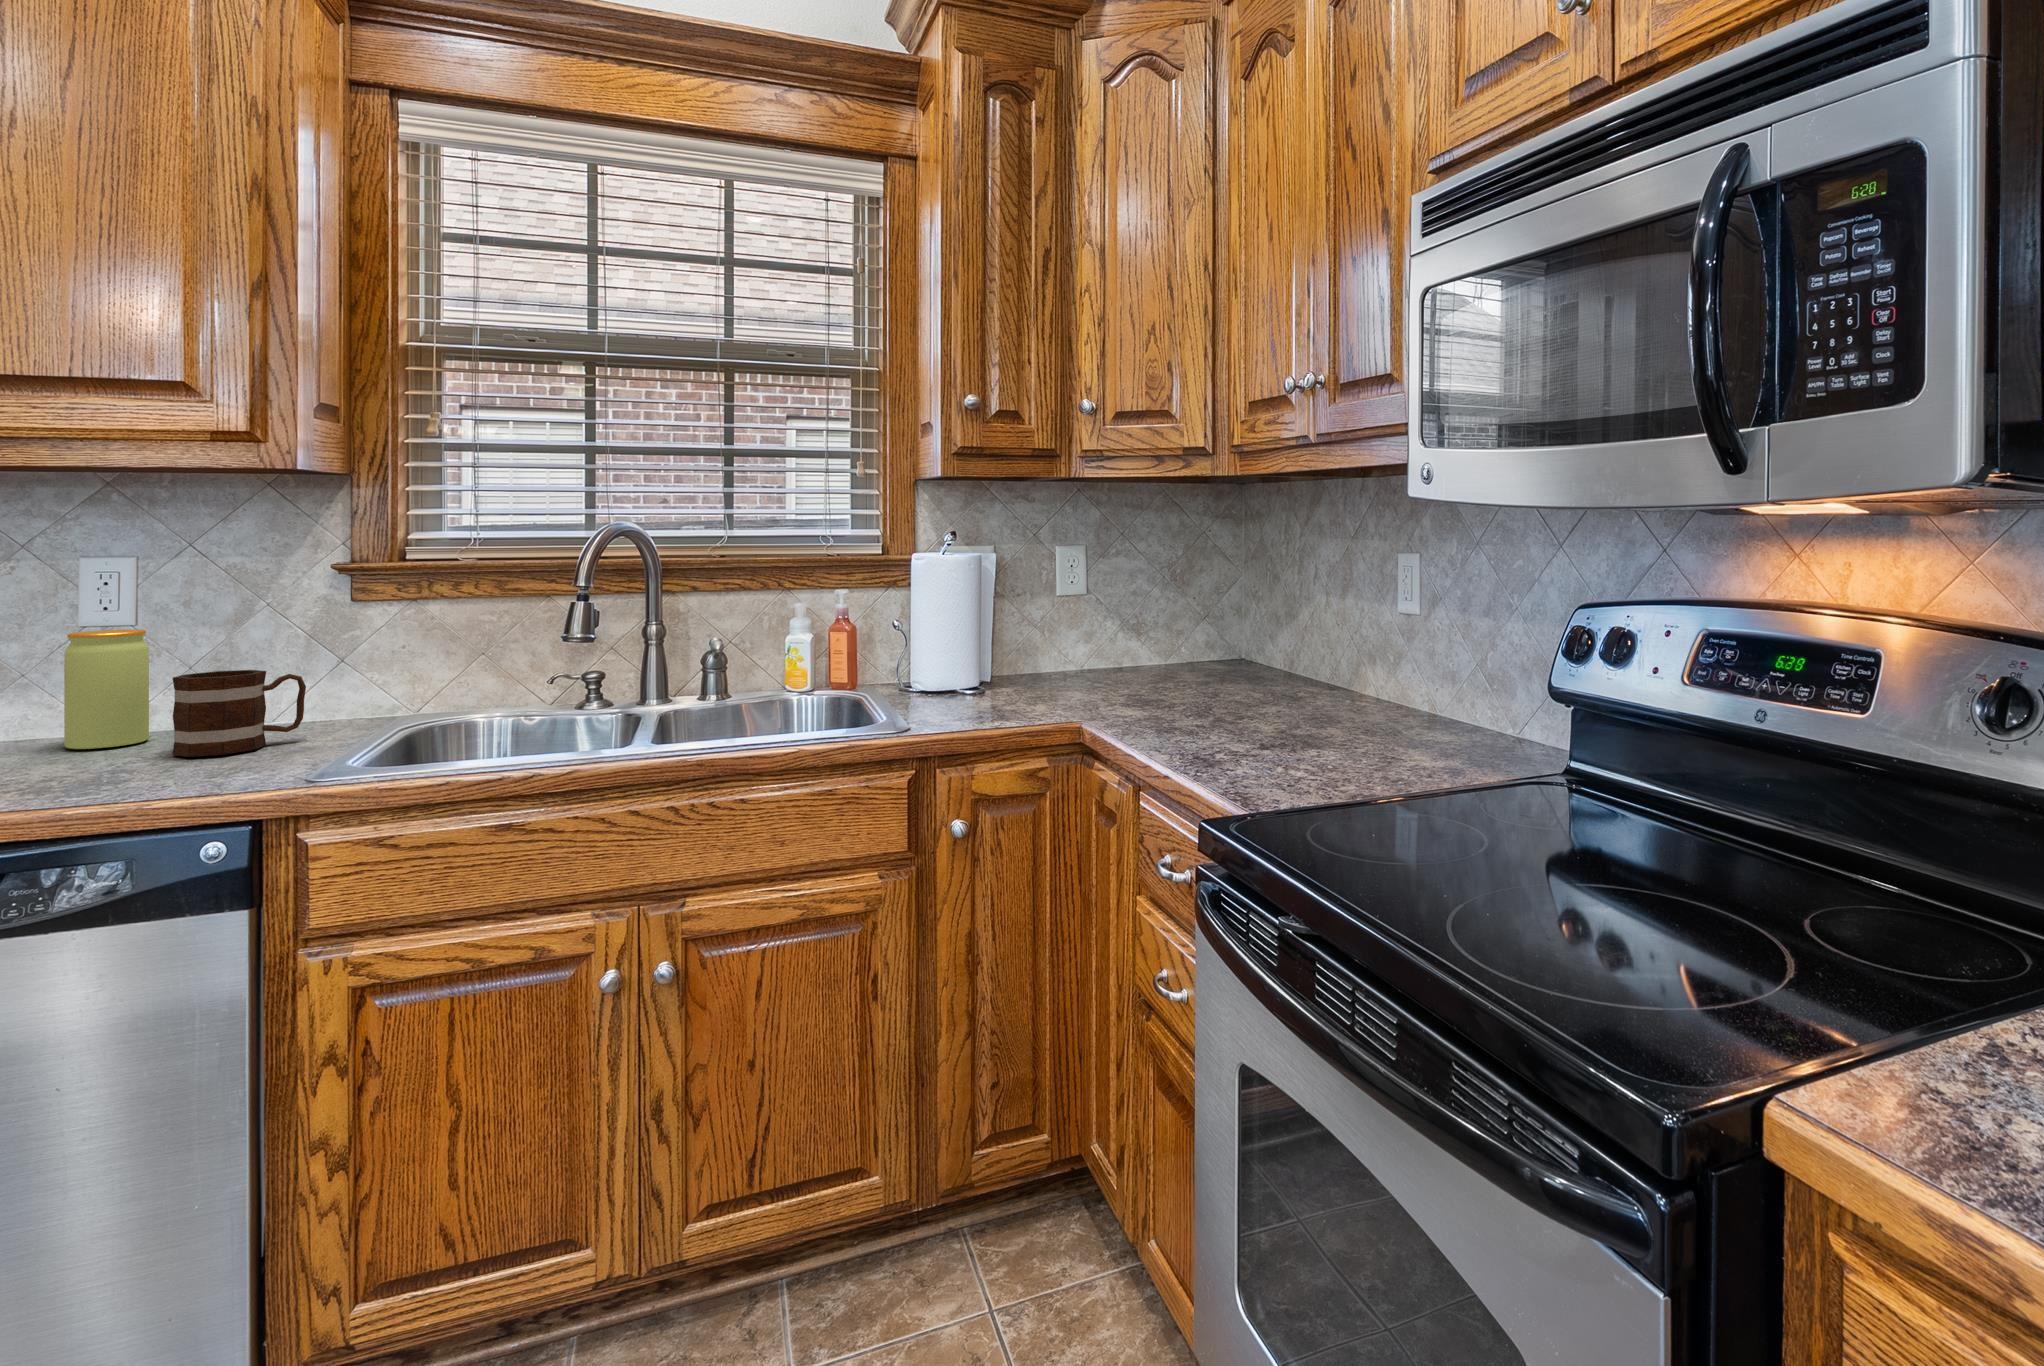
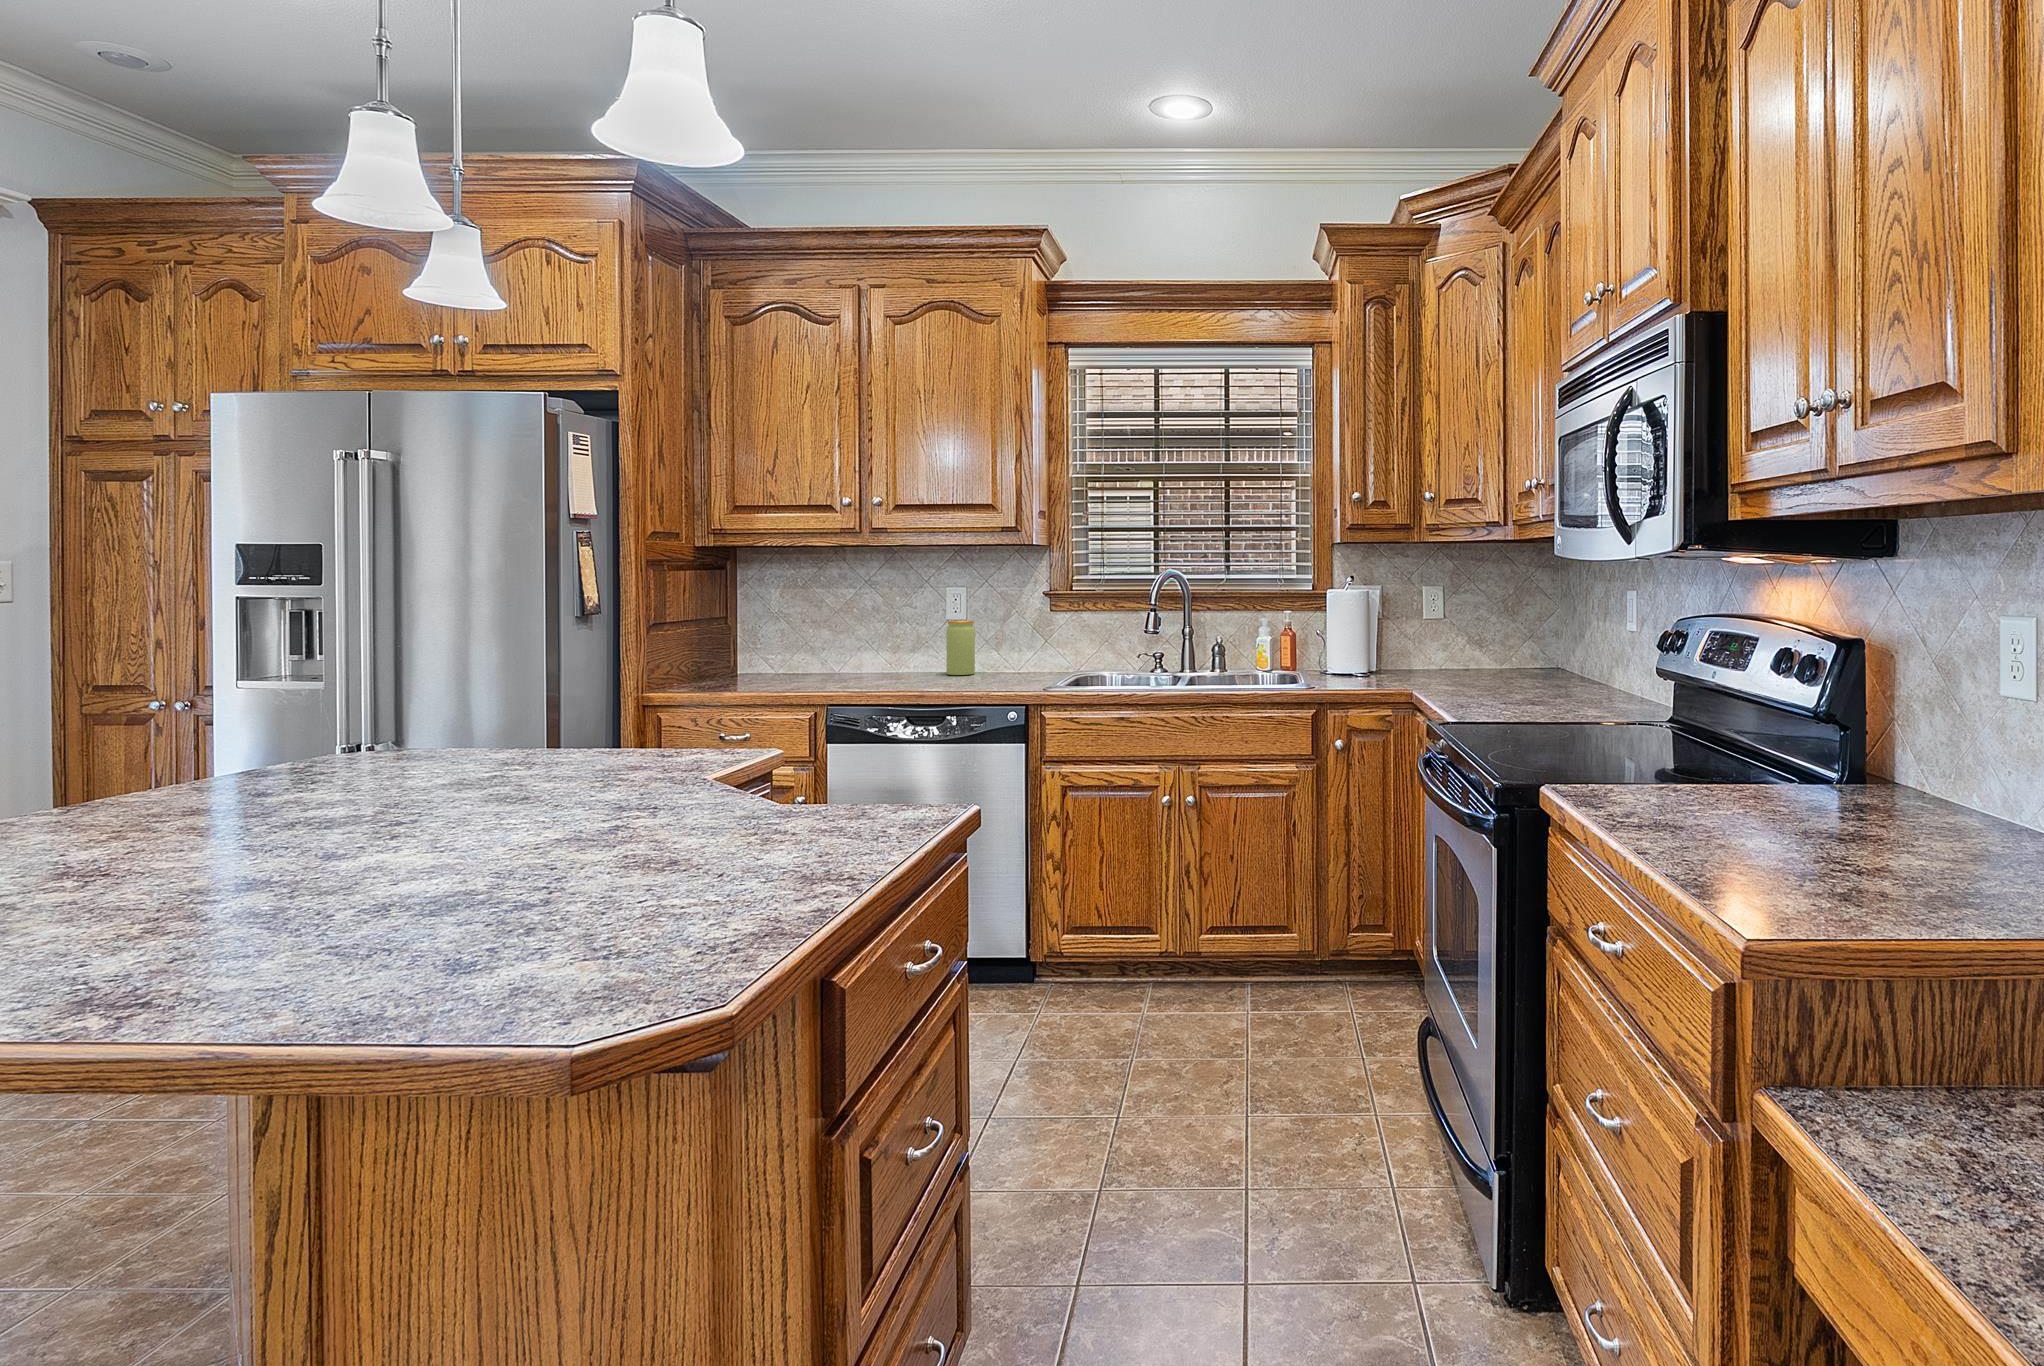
mug: present [172,670,306,757] -> none [988,641,1036,680]

